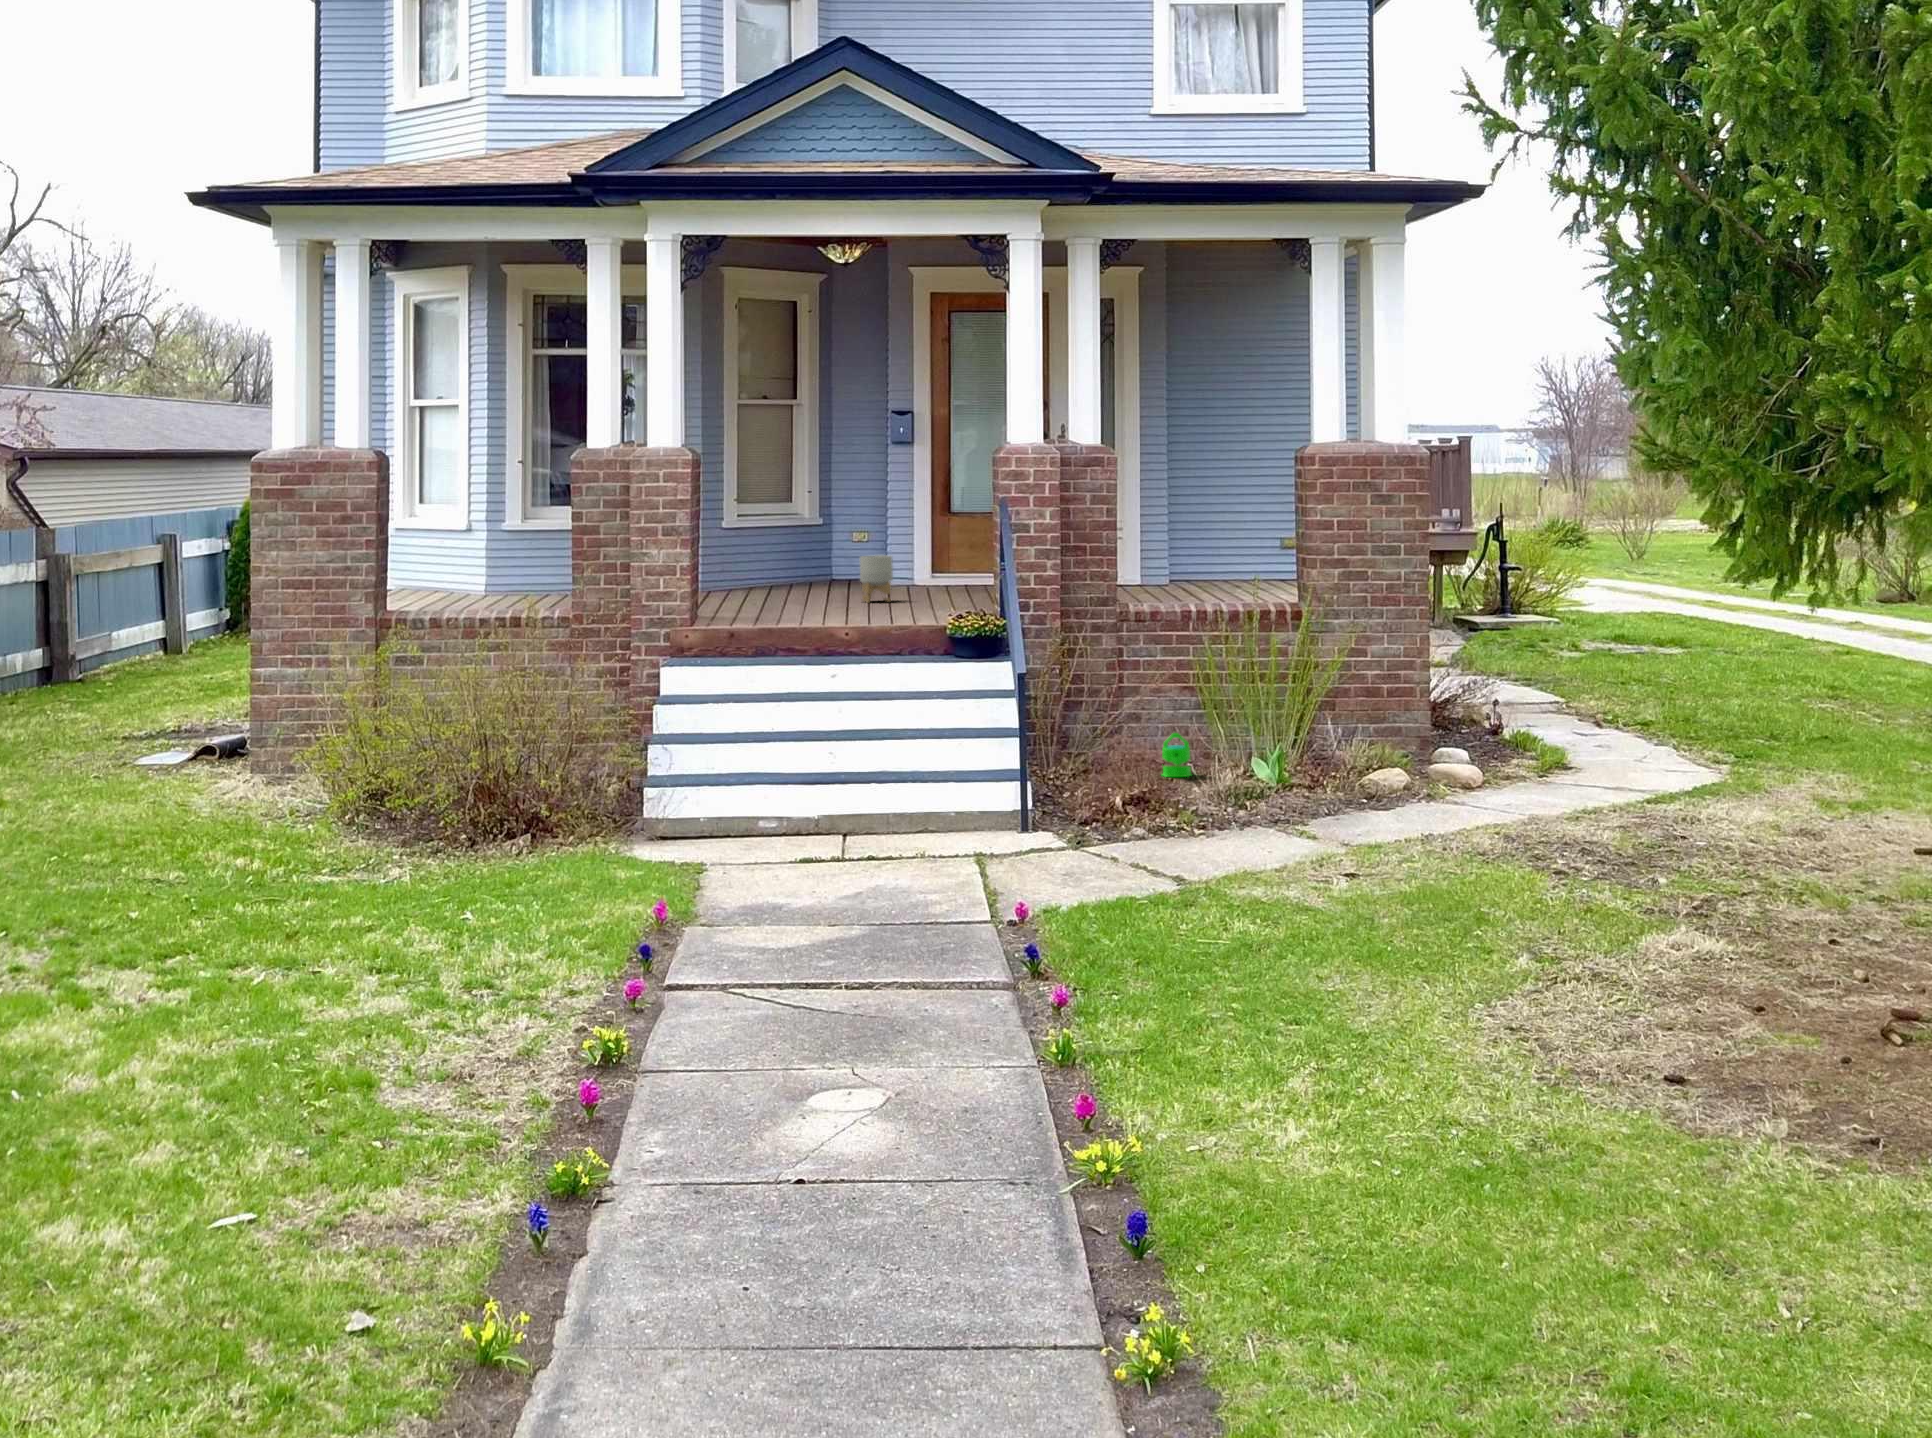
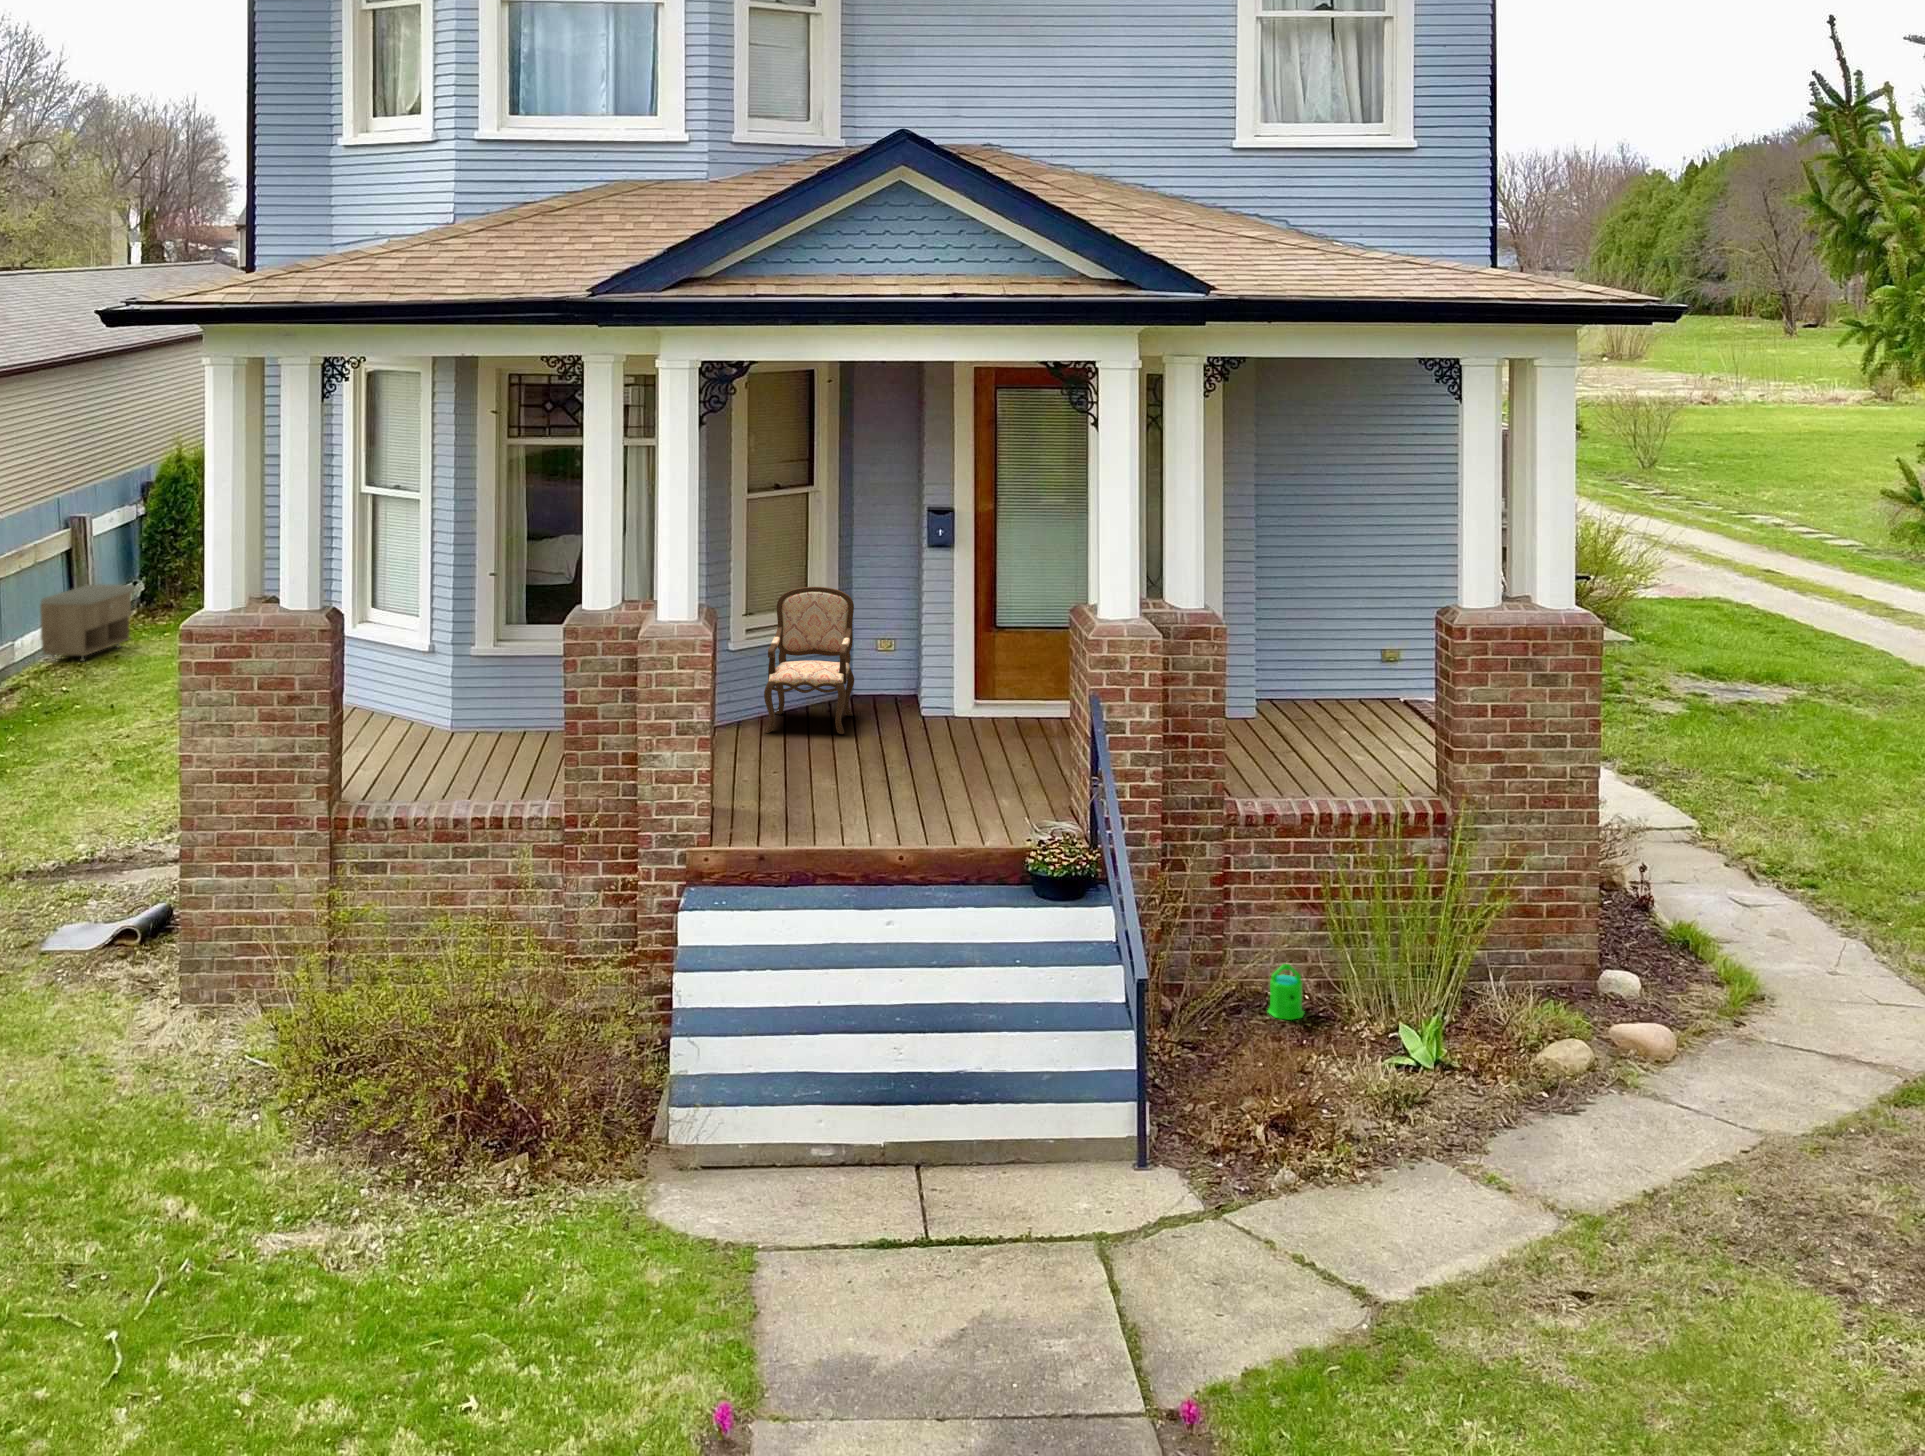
armchair: none [758,490,843,609] -> present [764,587,854,734]
planter: present [860,555,893,603] -> none [871,655,907,712]
storage bench: none [130,592,216,657] -> present [40,584,133,661]

